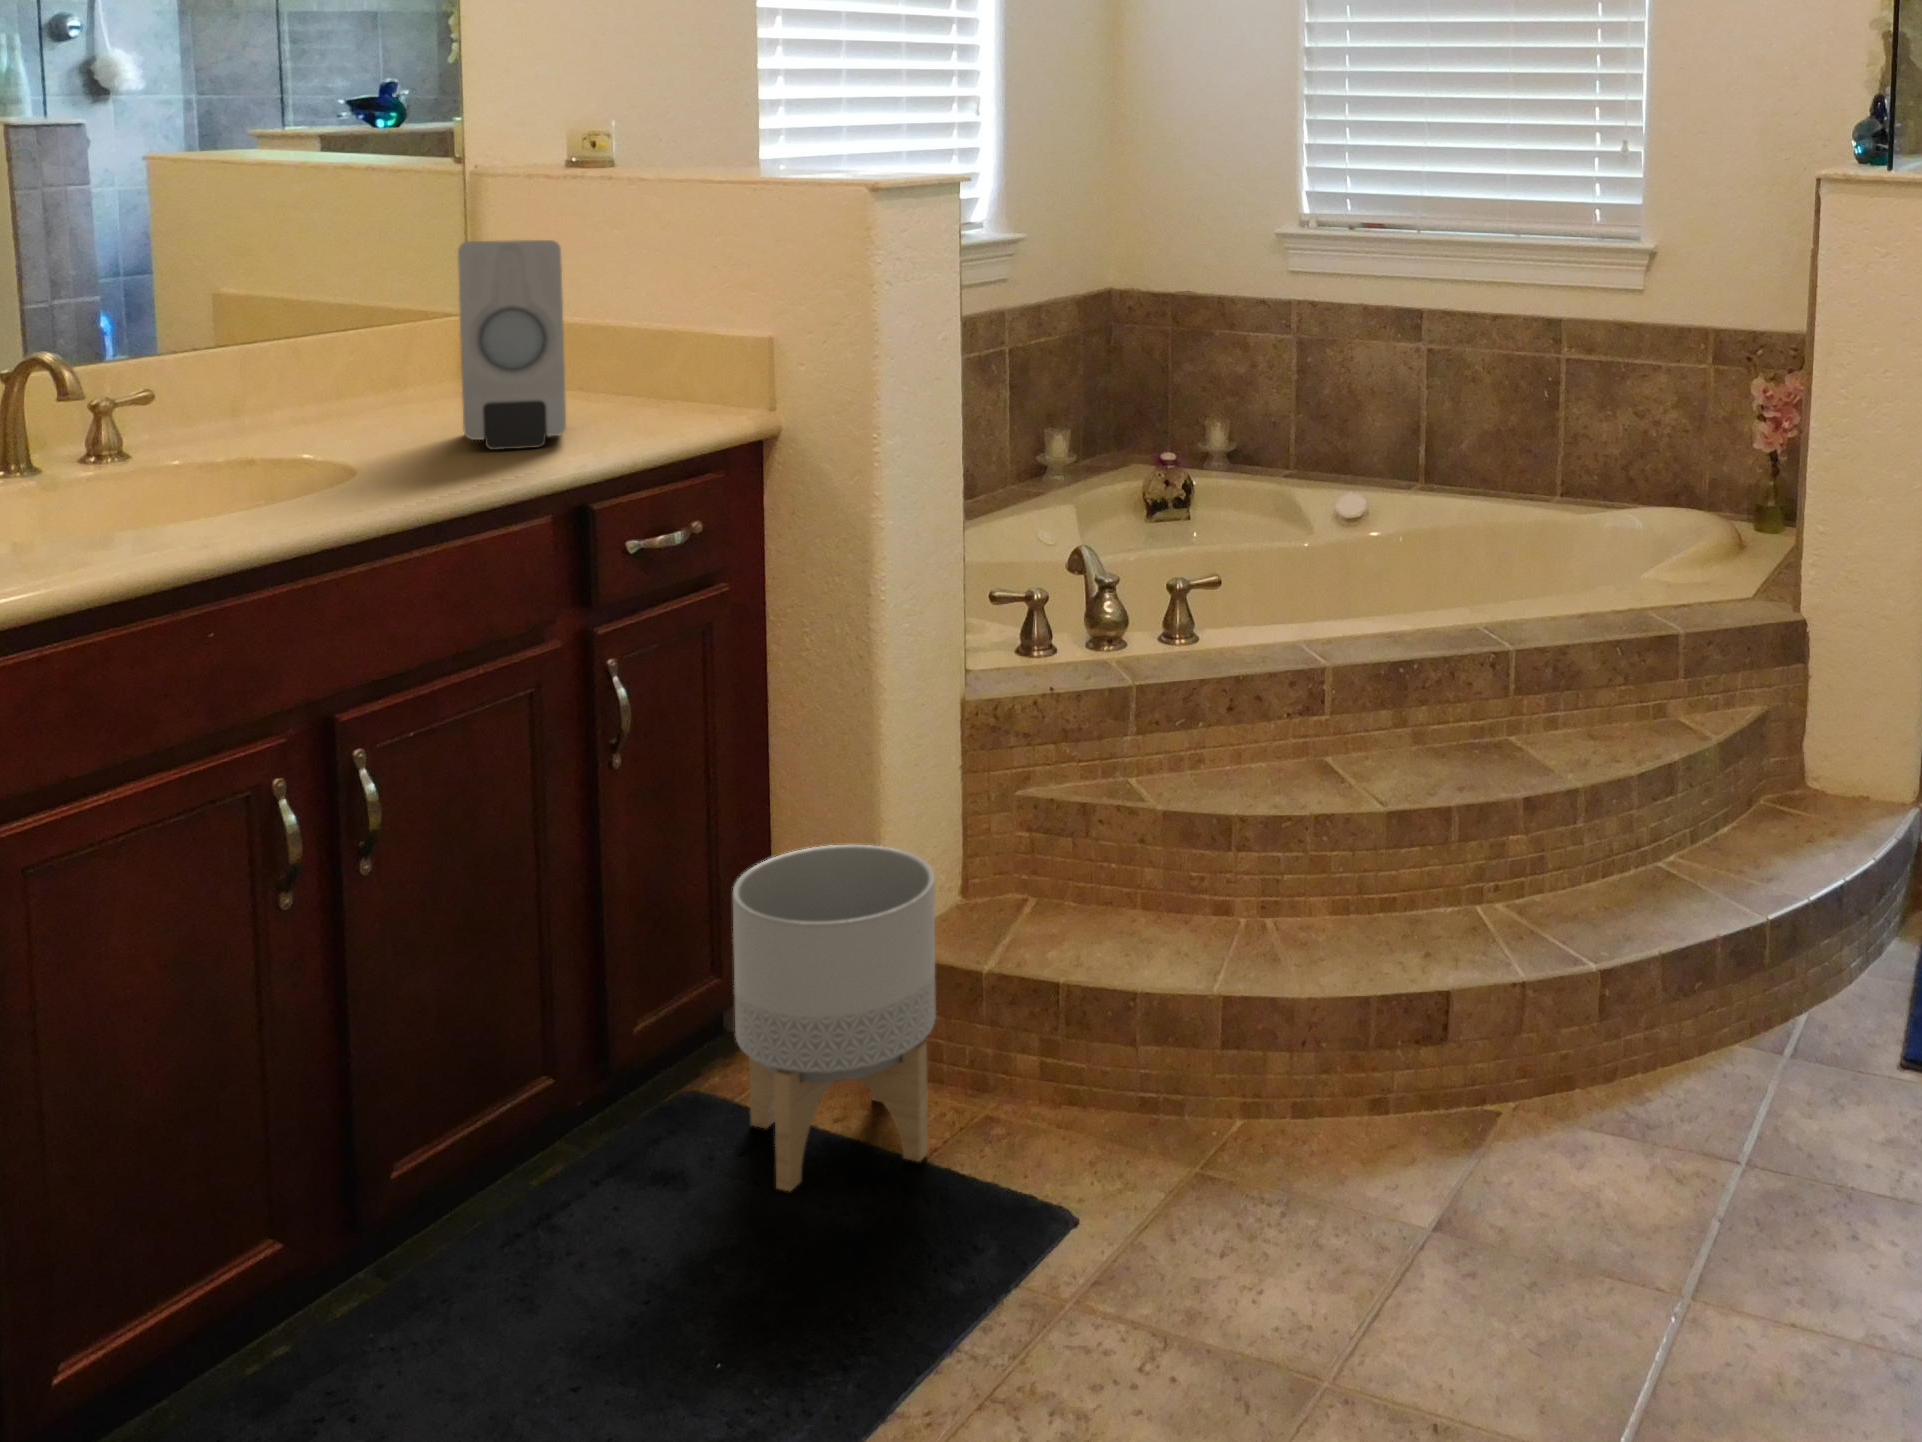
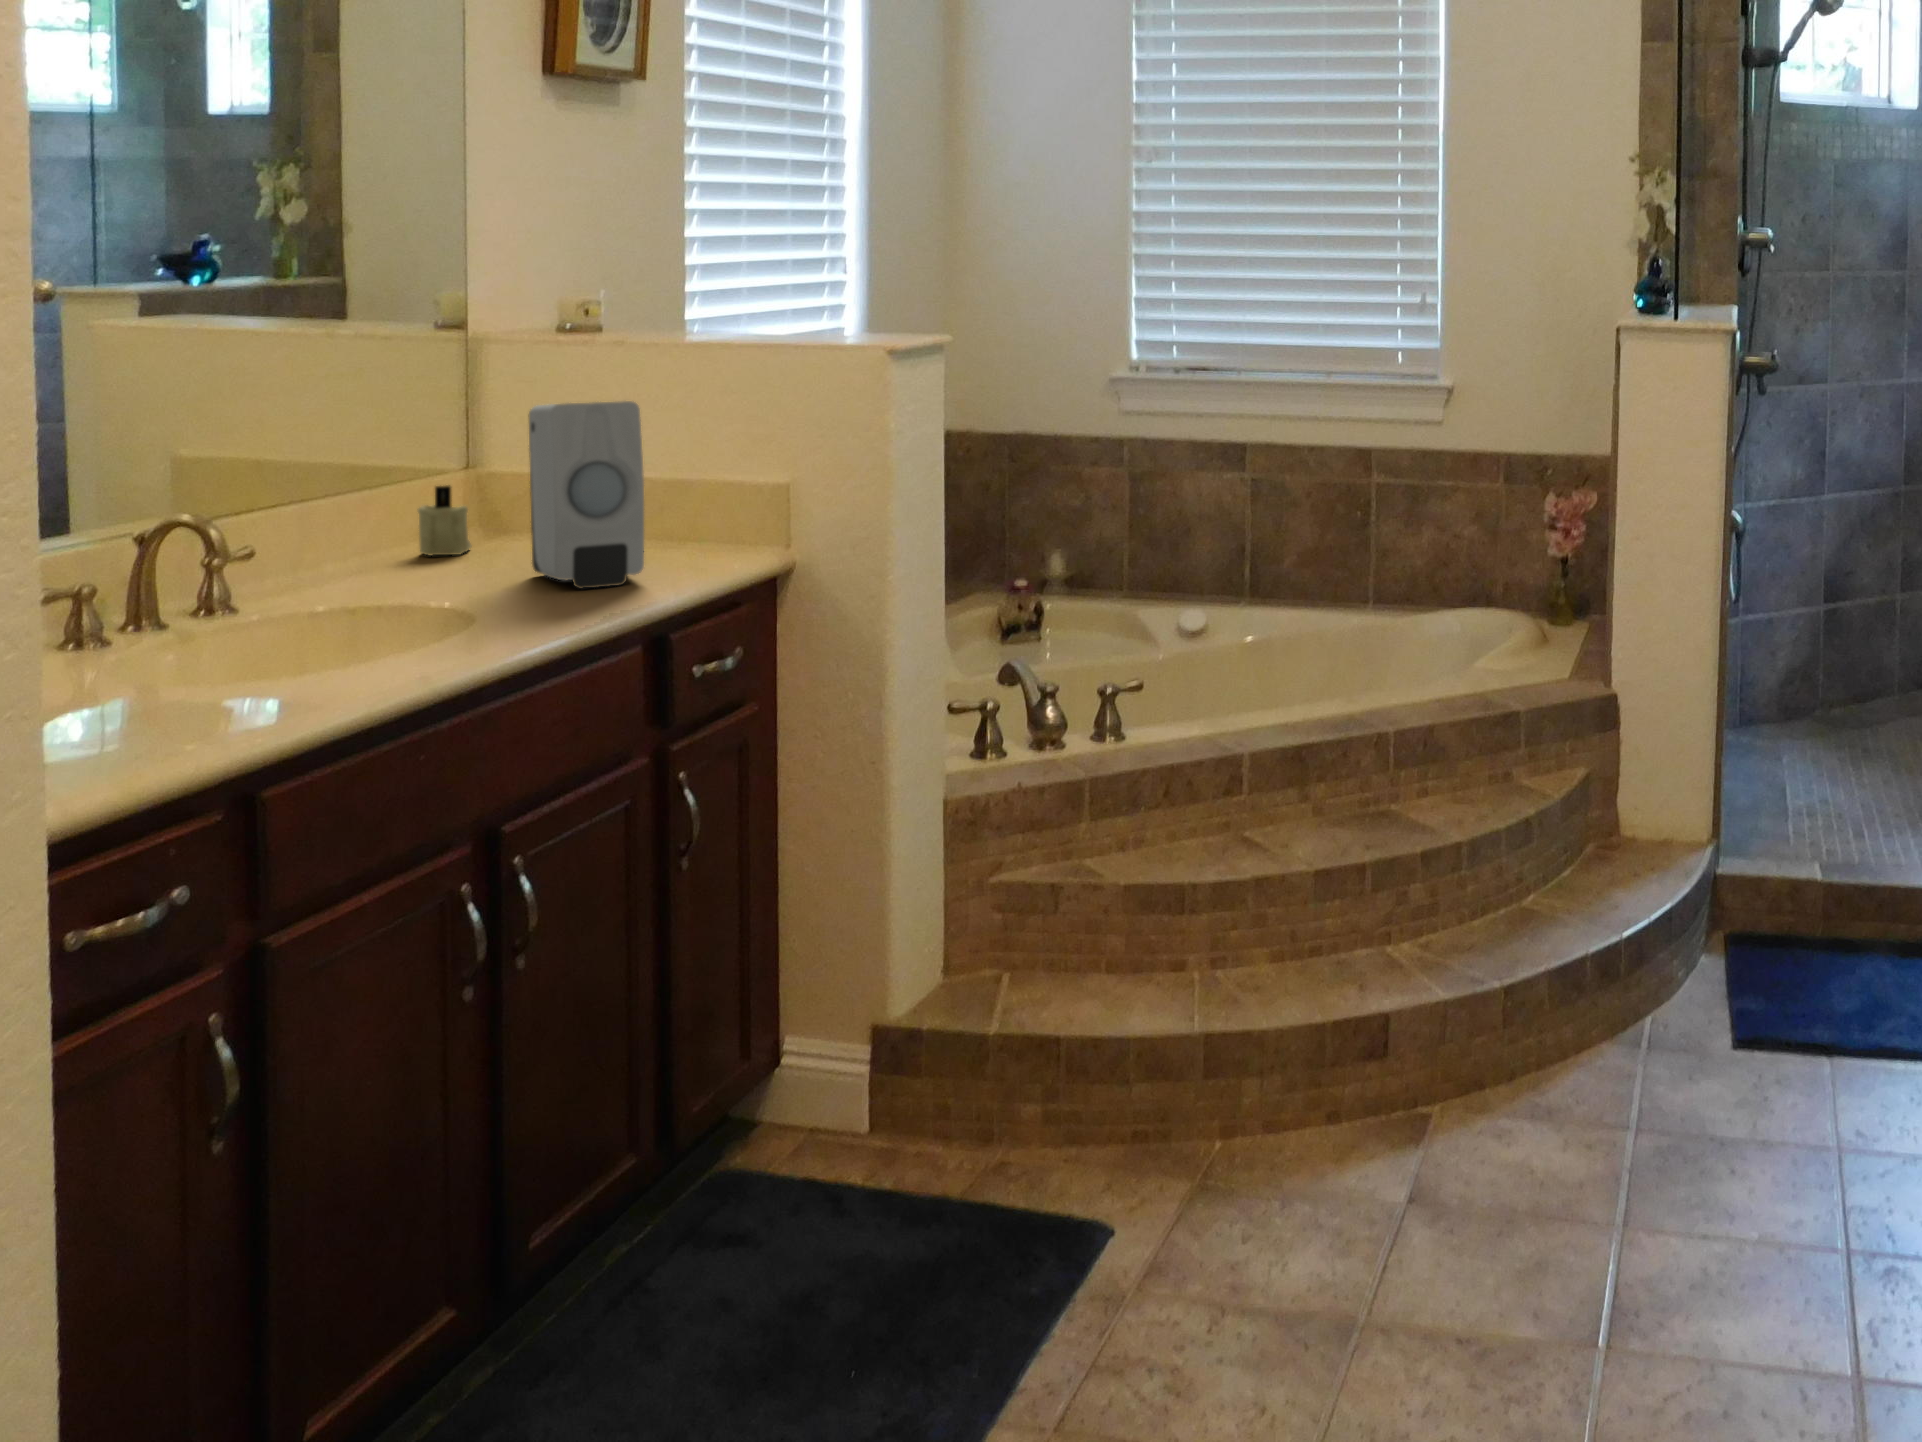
candle: none [393,330,455,405] -> present [417,485,472,555]
planter: present [733,845,936,1191] -> none [788,930,966,1238]

